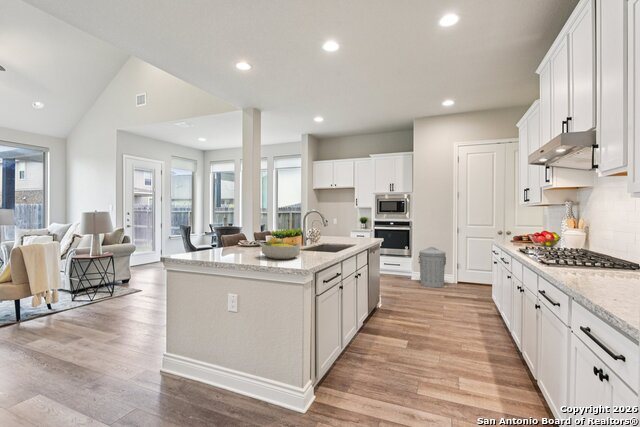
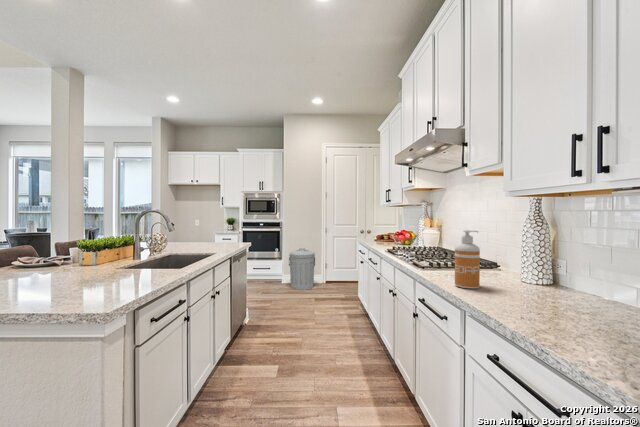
soap dispenser: none [570,228,596,280] -> present [455,230,480,289]
fruit bowl: present [261,238,300,259] -> none [36,255,114,292]

